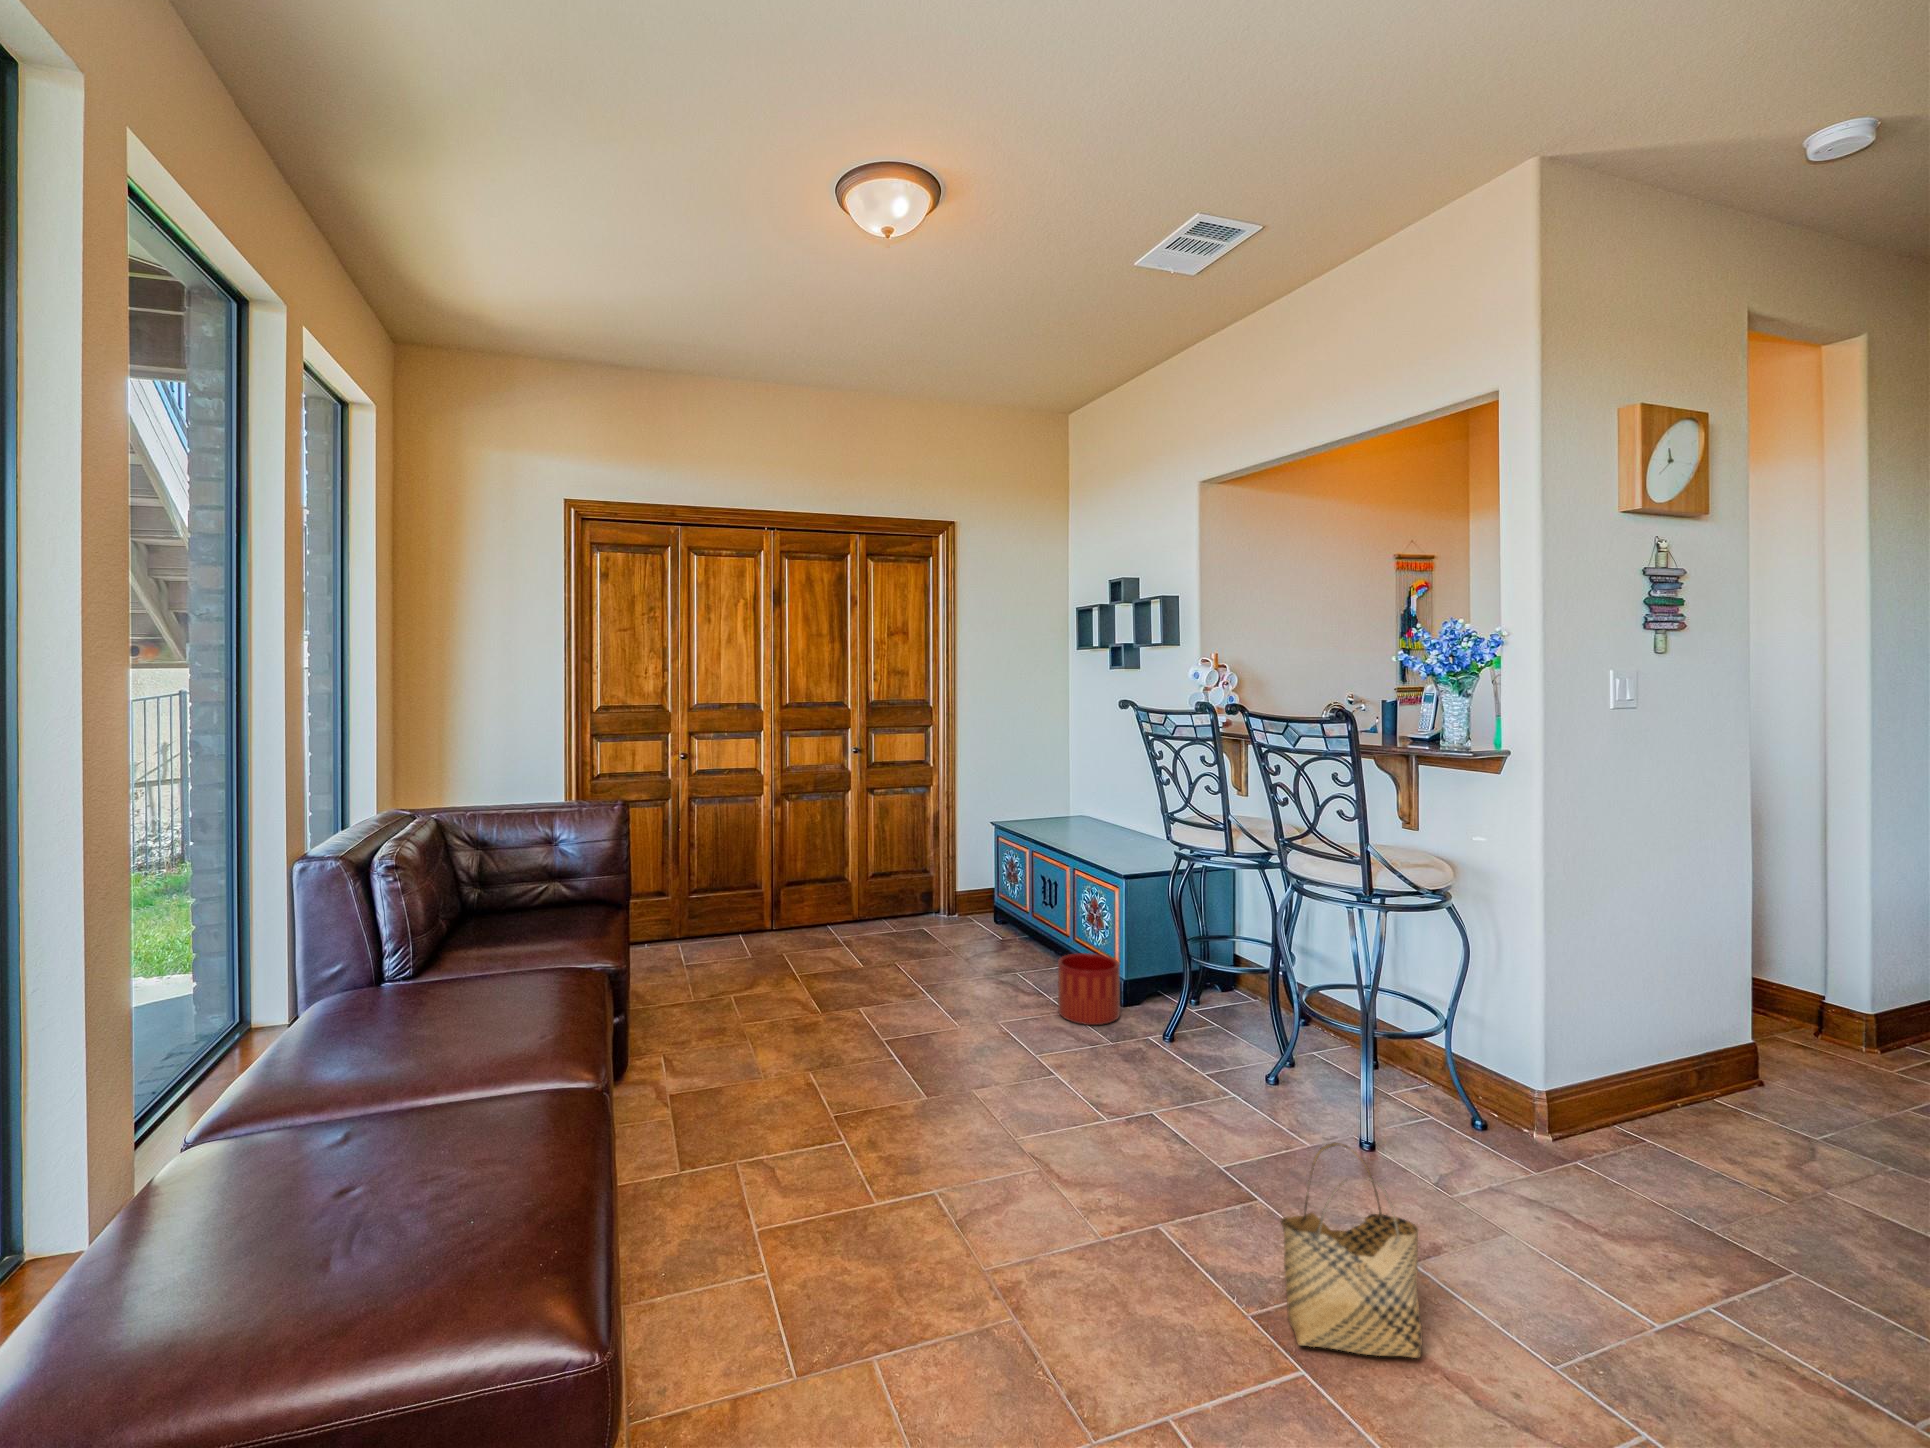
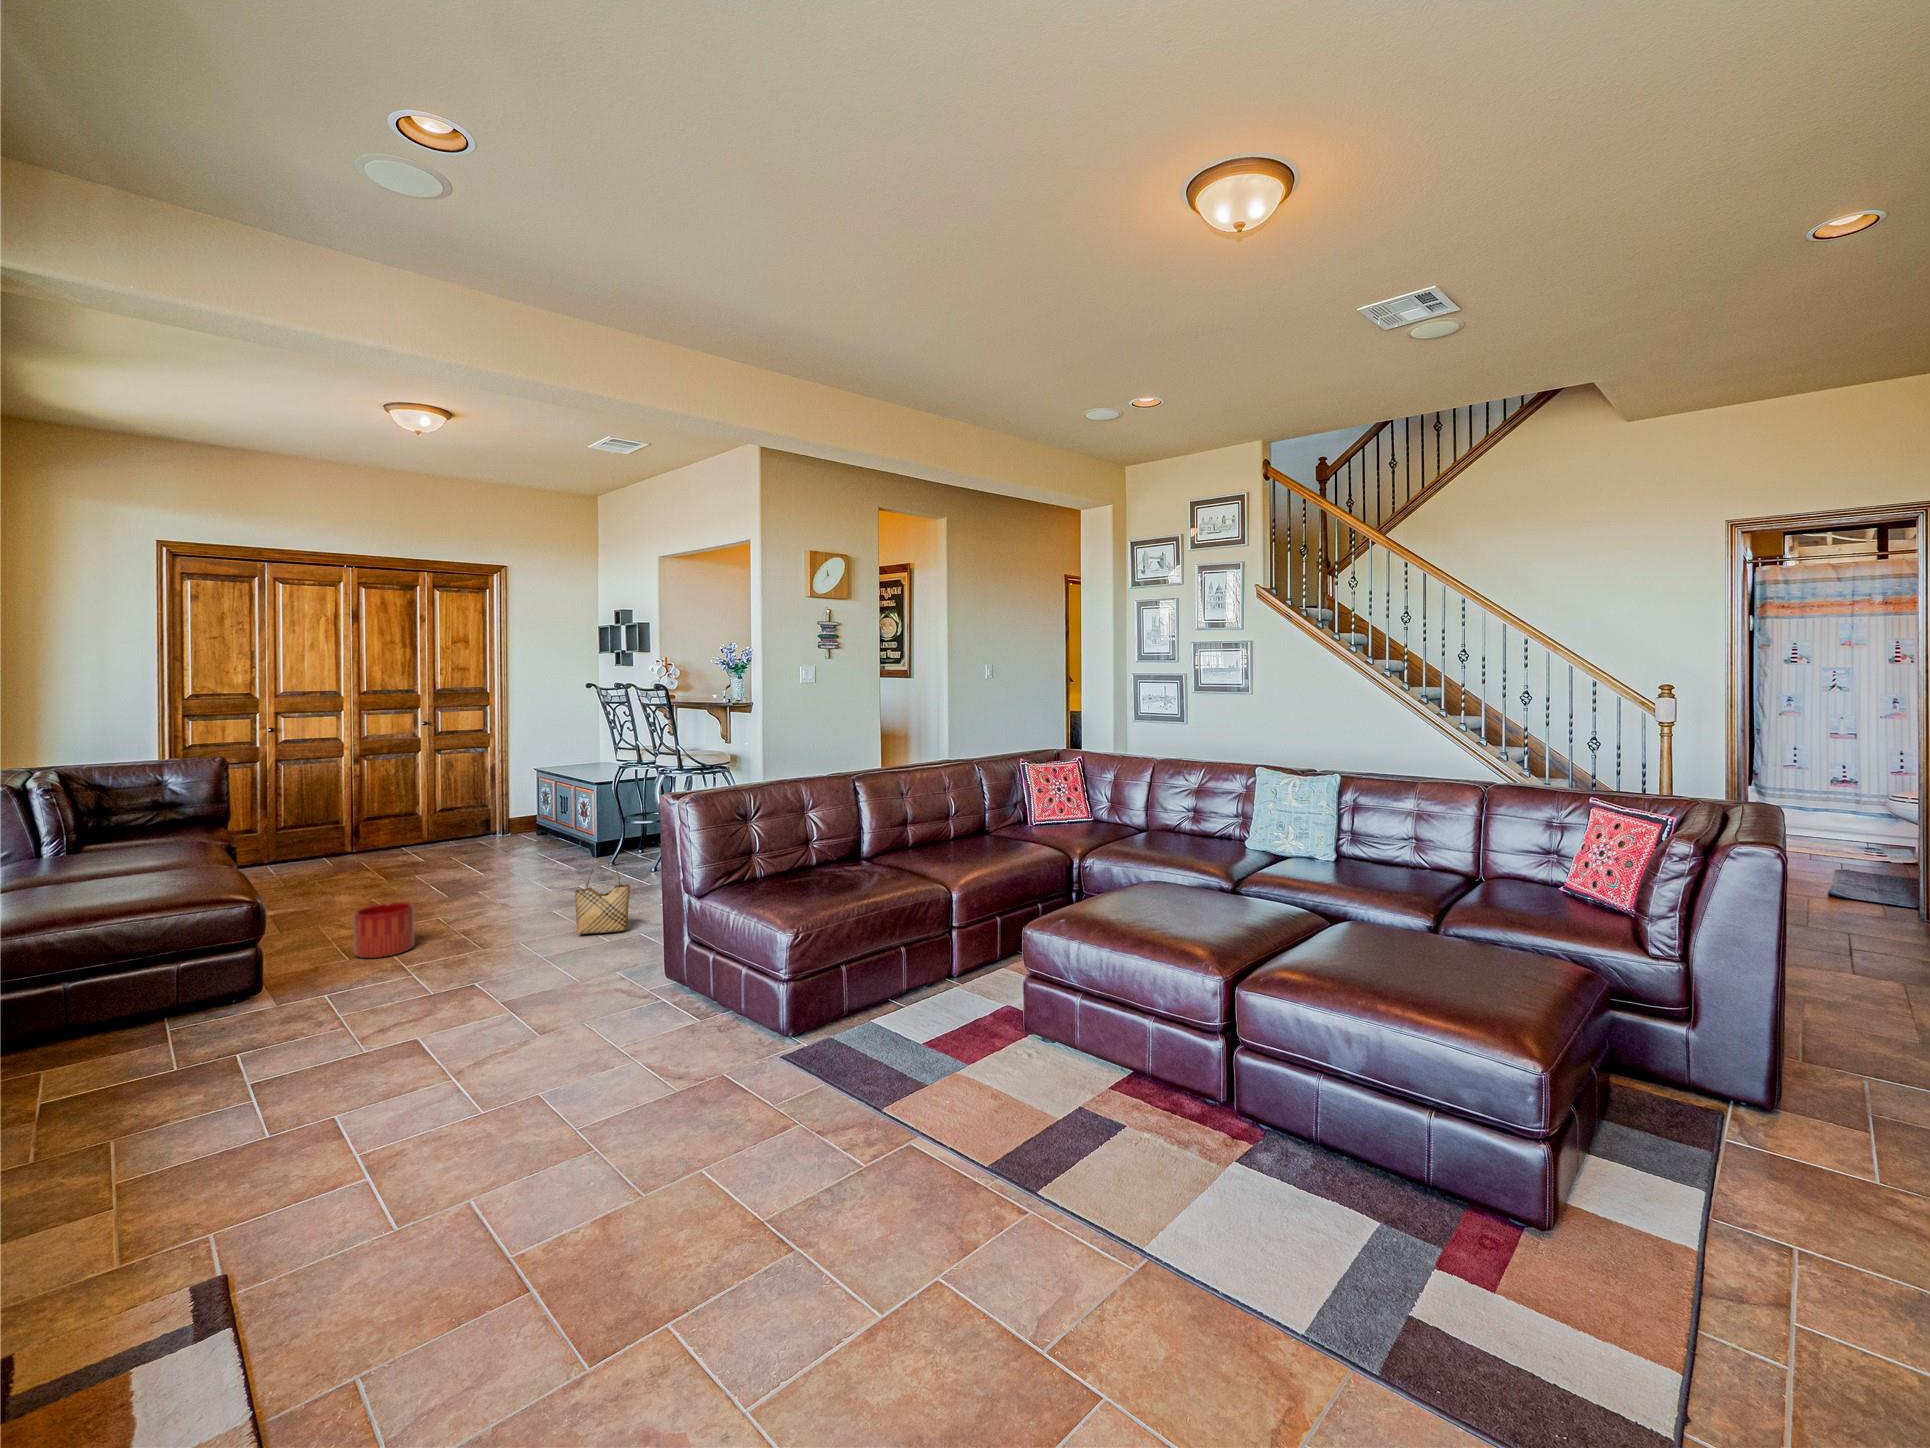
planter: present [1058,953,1120,1025] -> present [354,902,415,958]

